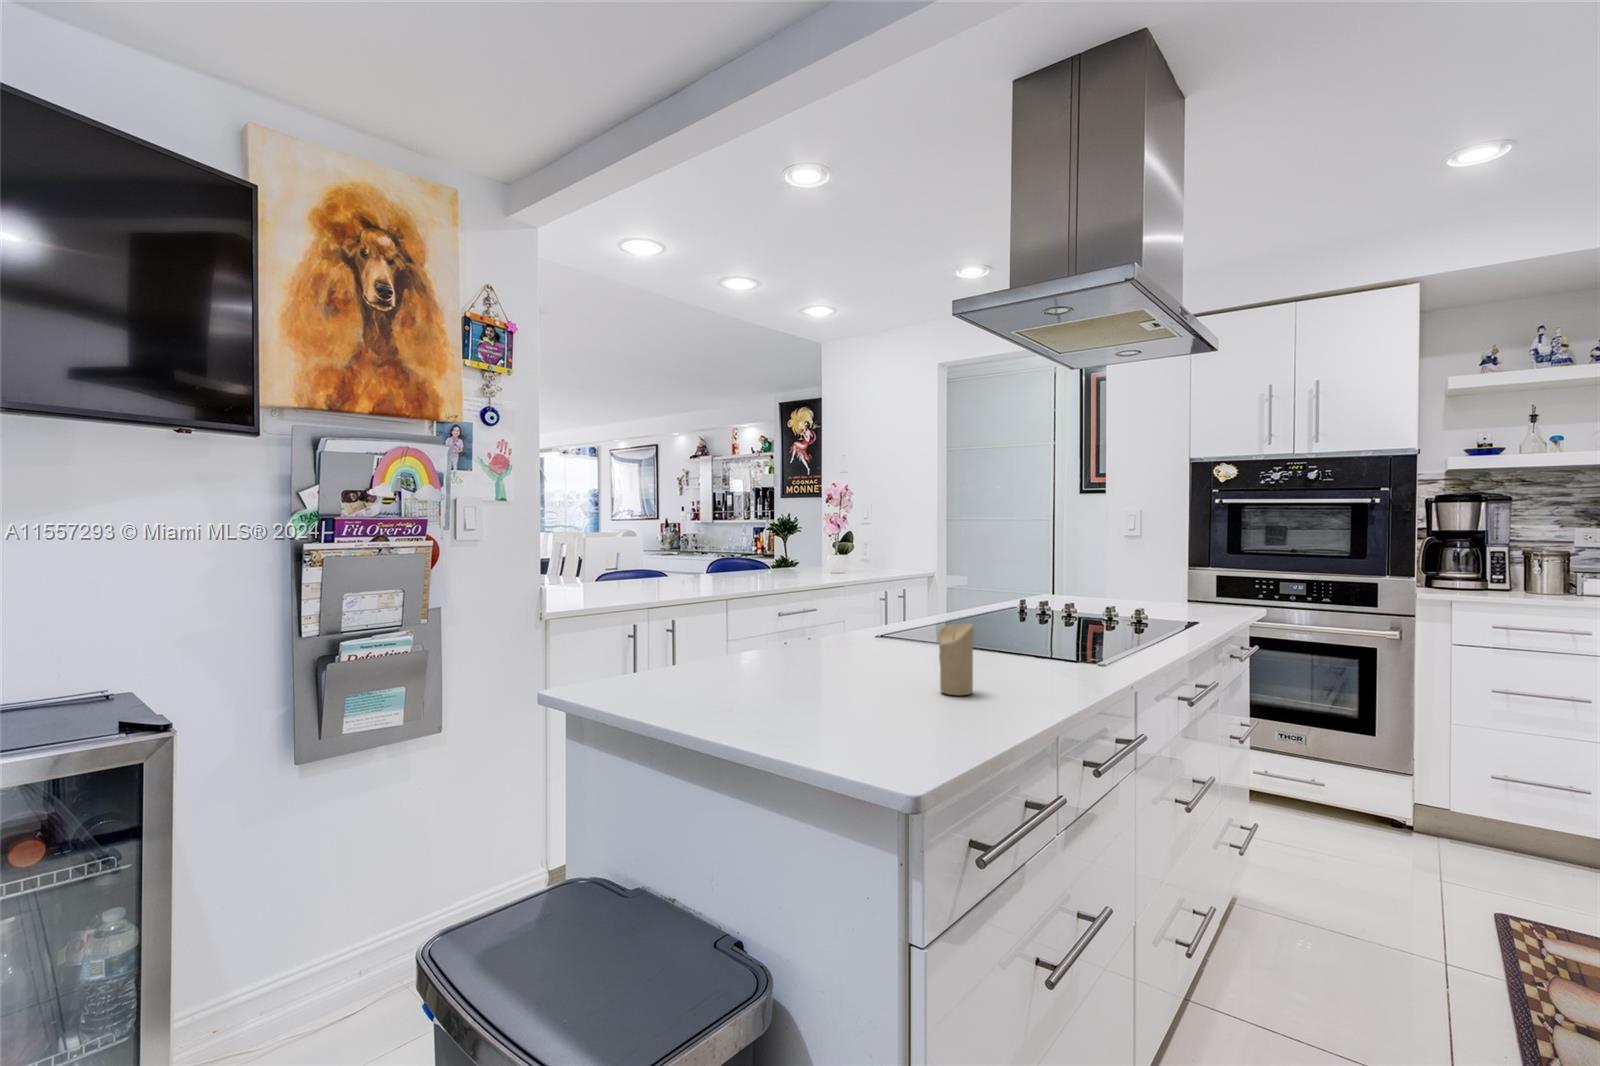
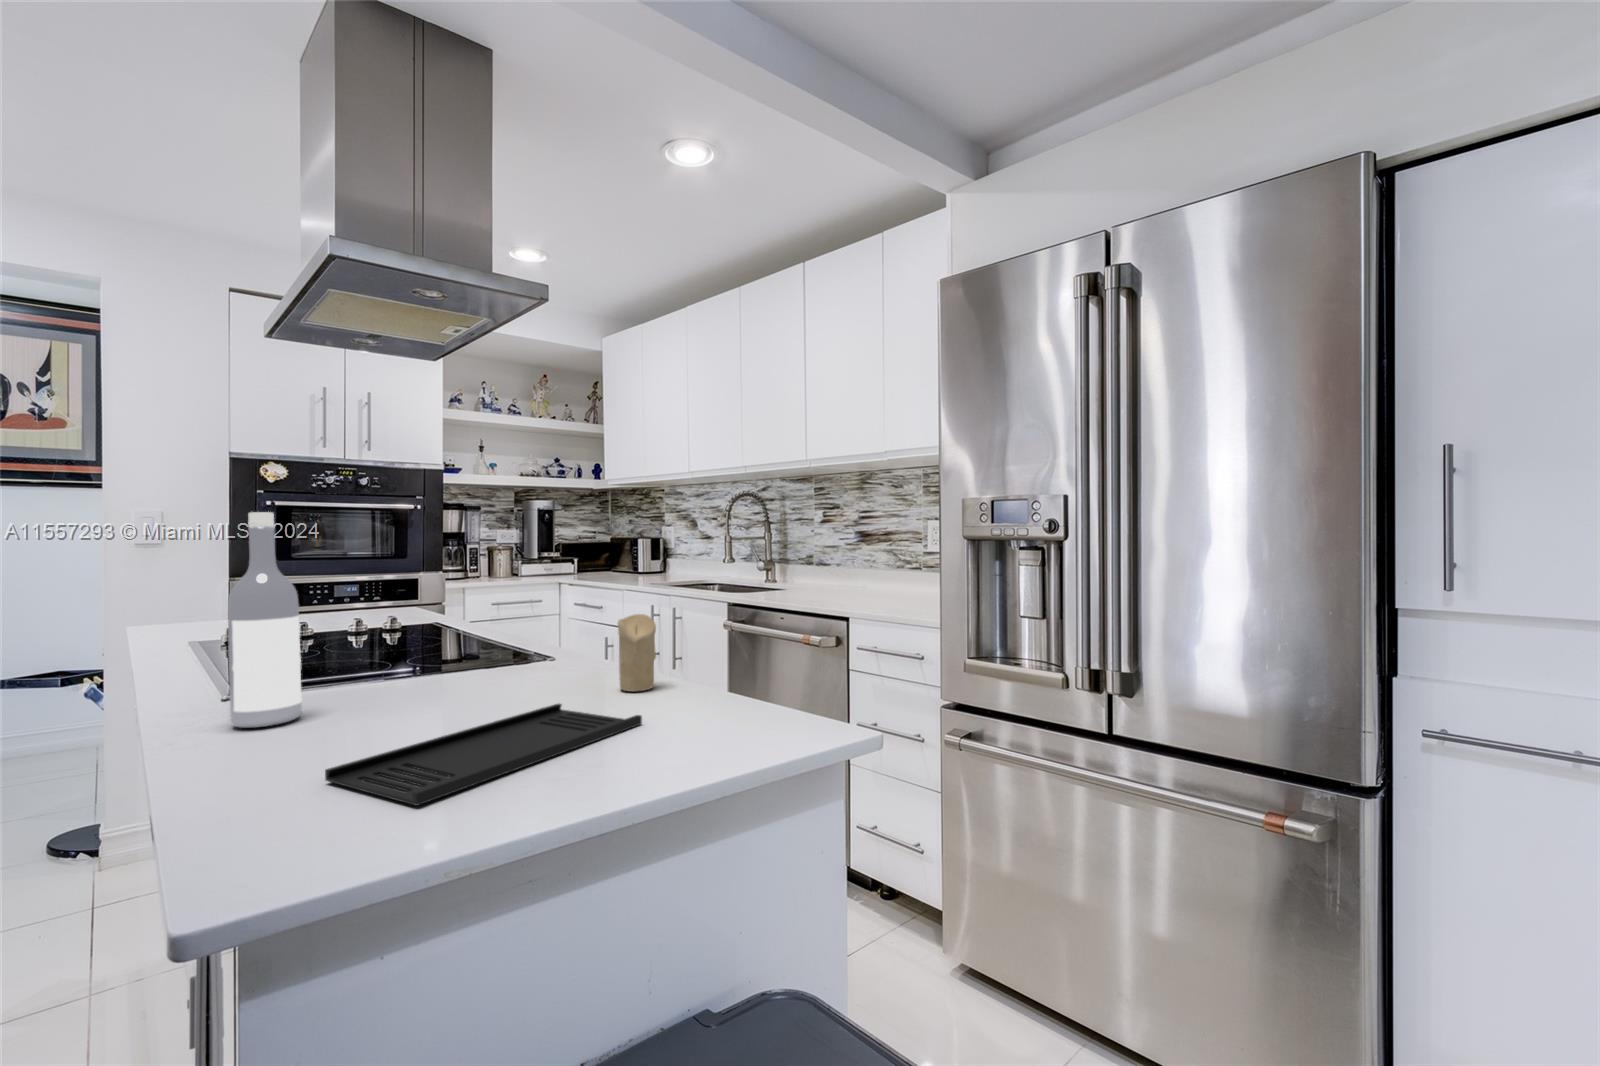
wine bottle: none [815,523,849,650] -> present [228,512,302,728]
tray: none [675,663,870,703] -> present [325,704,642,806]

